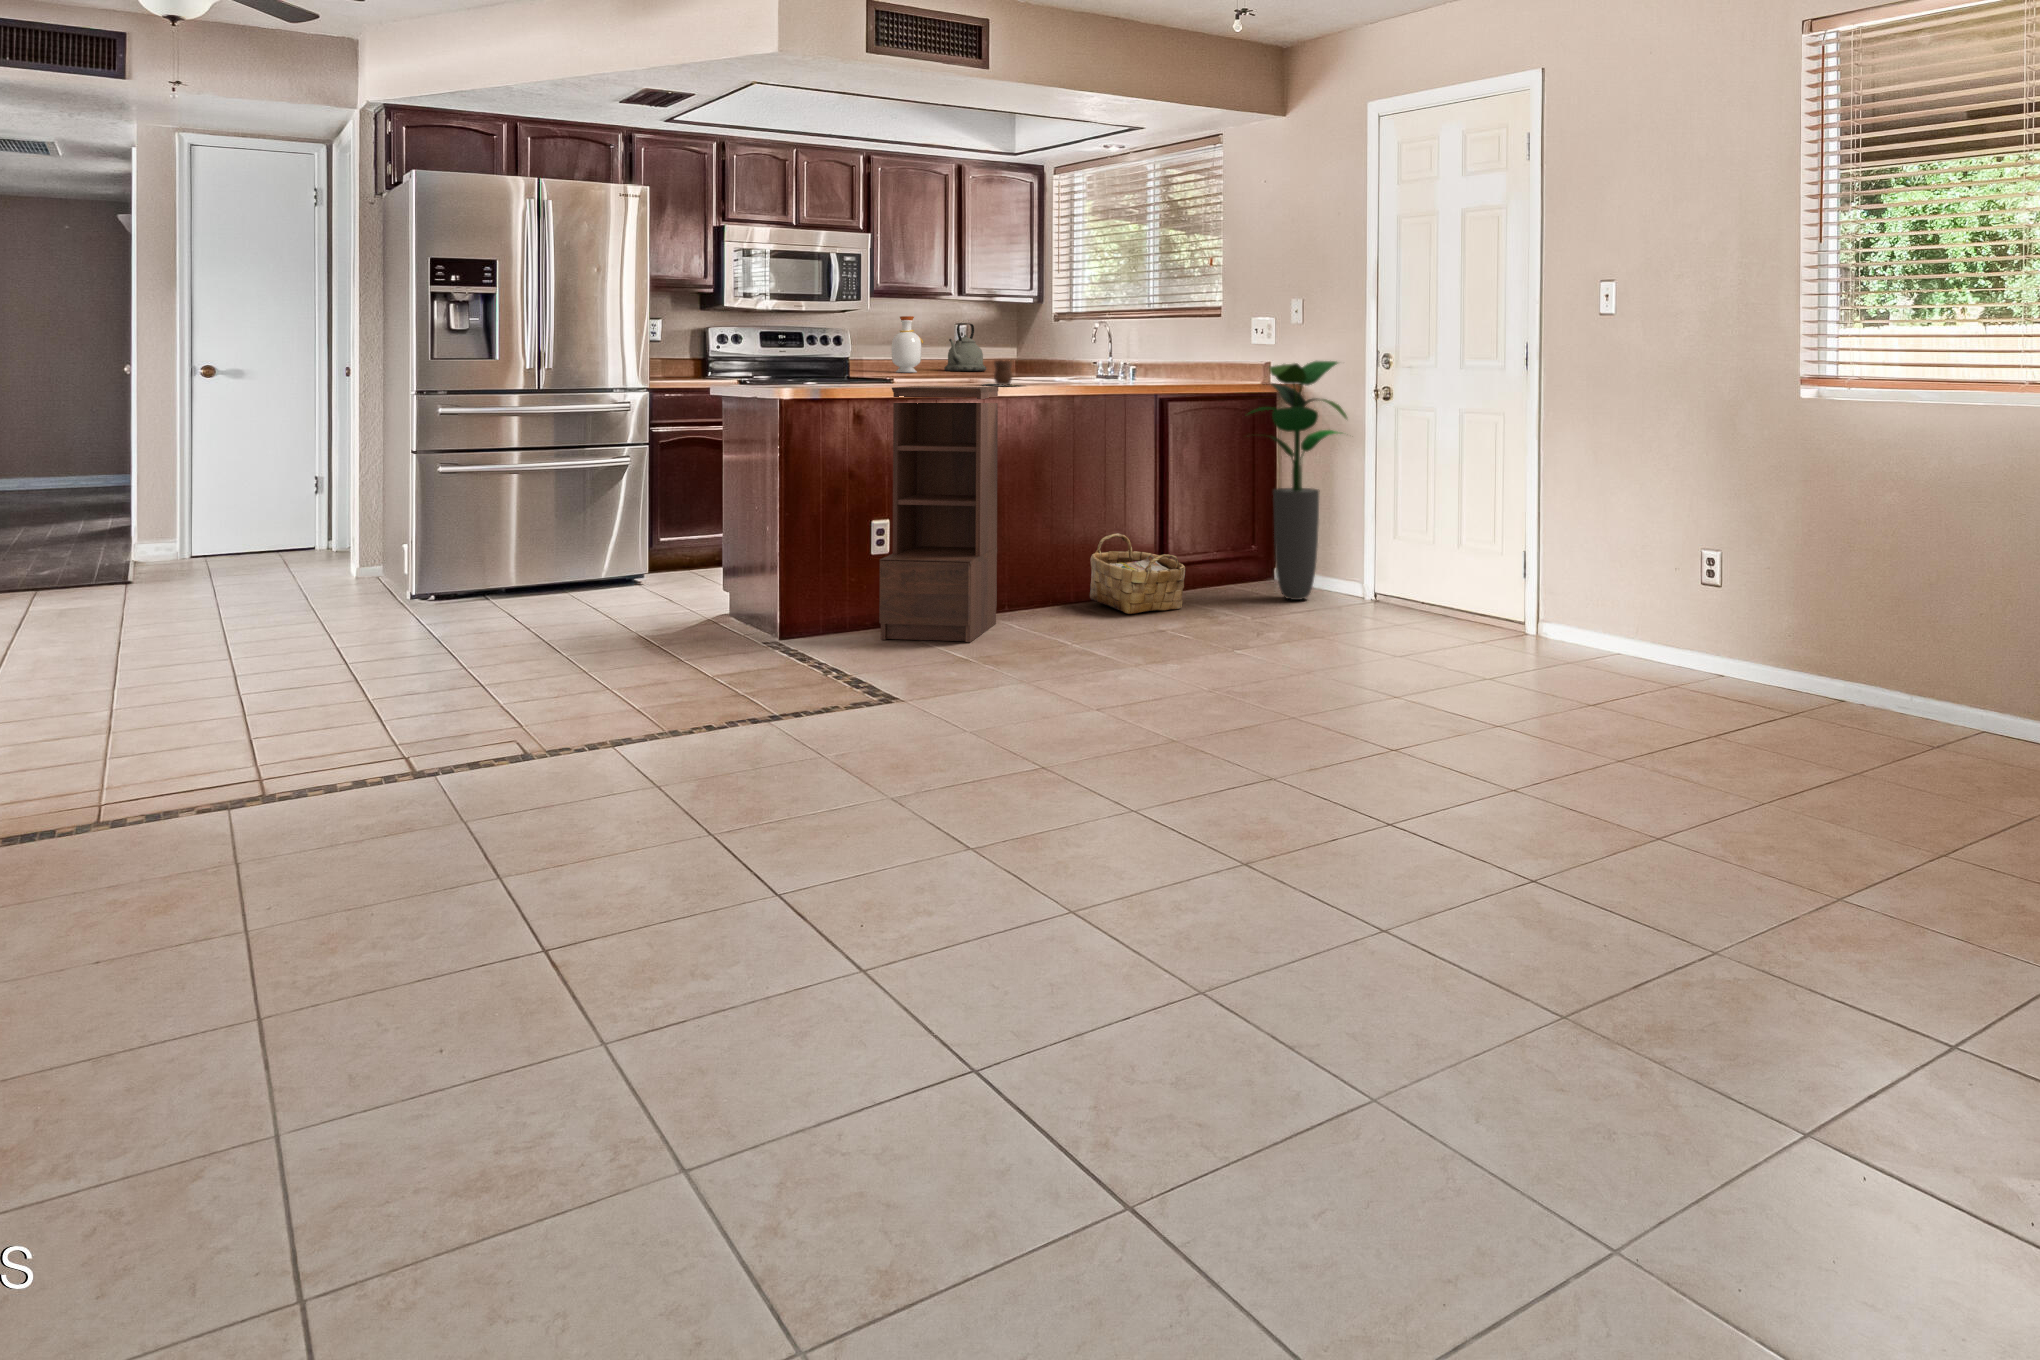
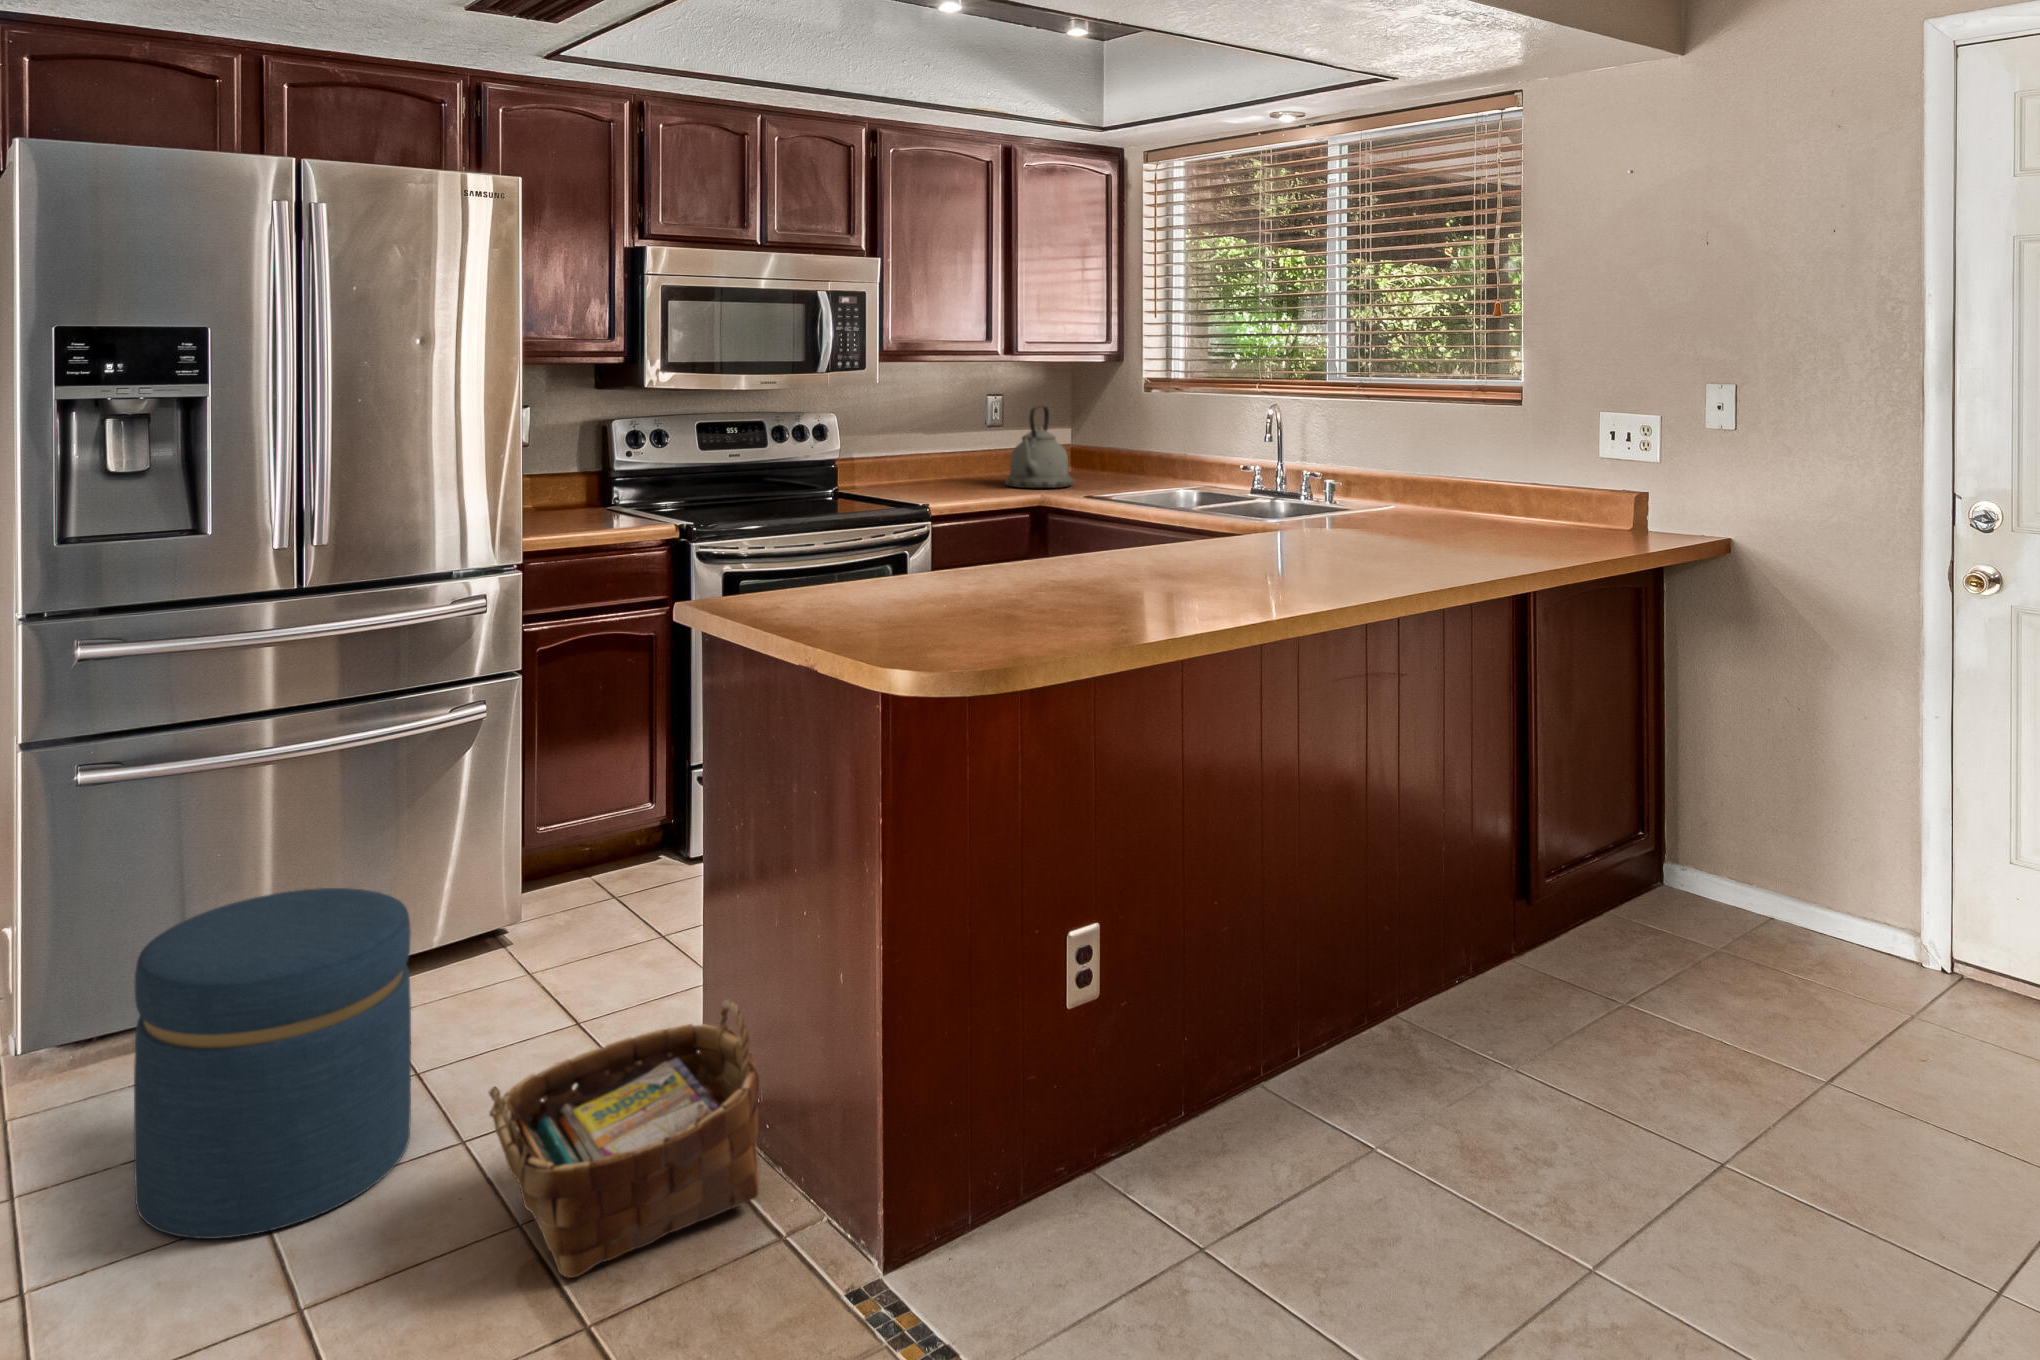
bottle: present [891,316,923,372] -> none [933,403,988,500]
vase: present [994,360,1012,386] -> none [1176,512,1268,569]
potted plant: present [1249,361,1347,600] -> none [1693,512,1931,987]
bookshelf: present [879,386,998,642] -> none [1125,617,1353,1278]
ottoman: none [476,511,591,630] -> present [134,888,411,1239]
woven basket: present [1090,534,1185,614] -> present [489,1000,759,1278]

